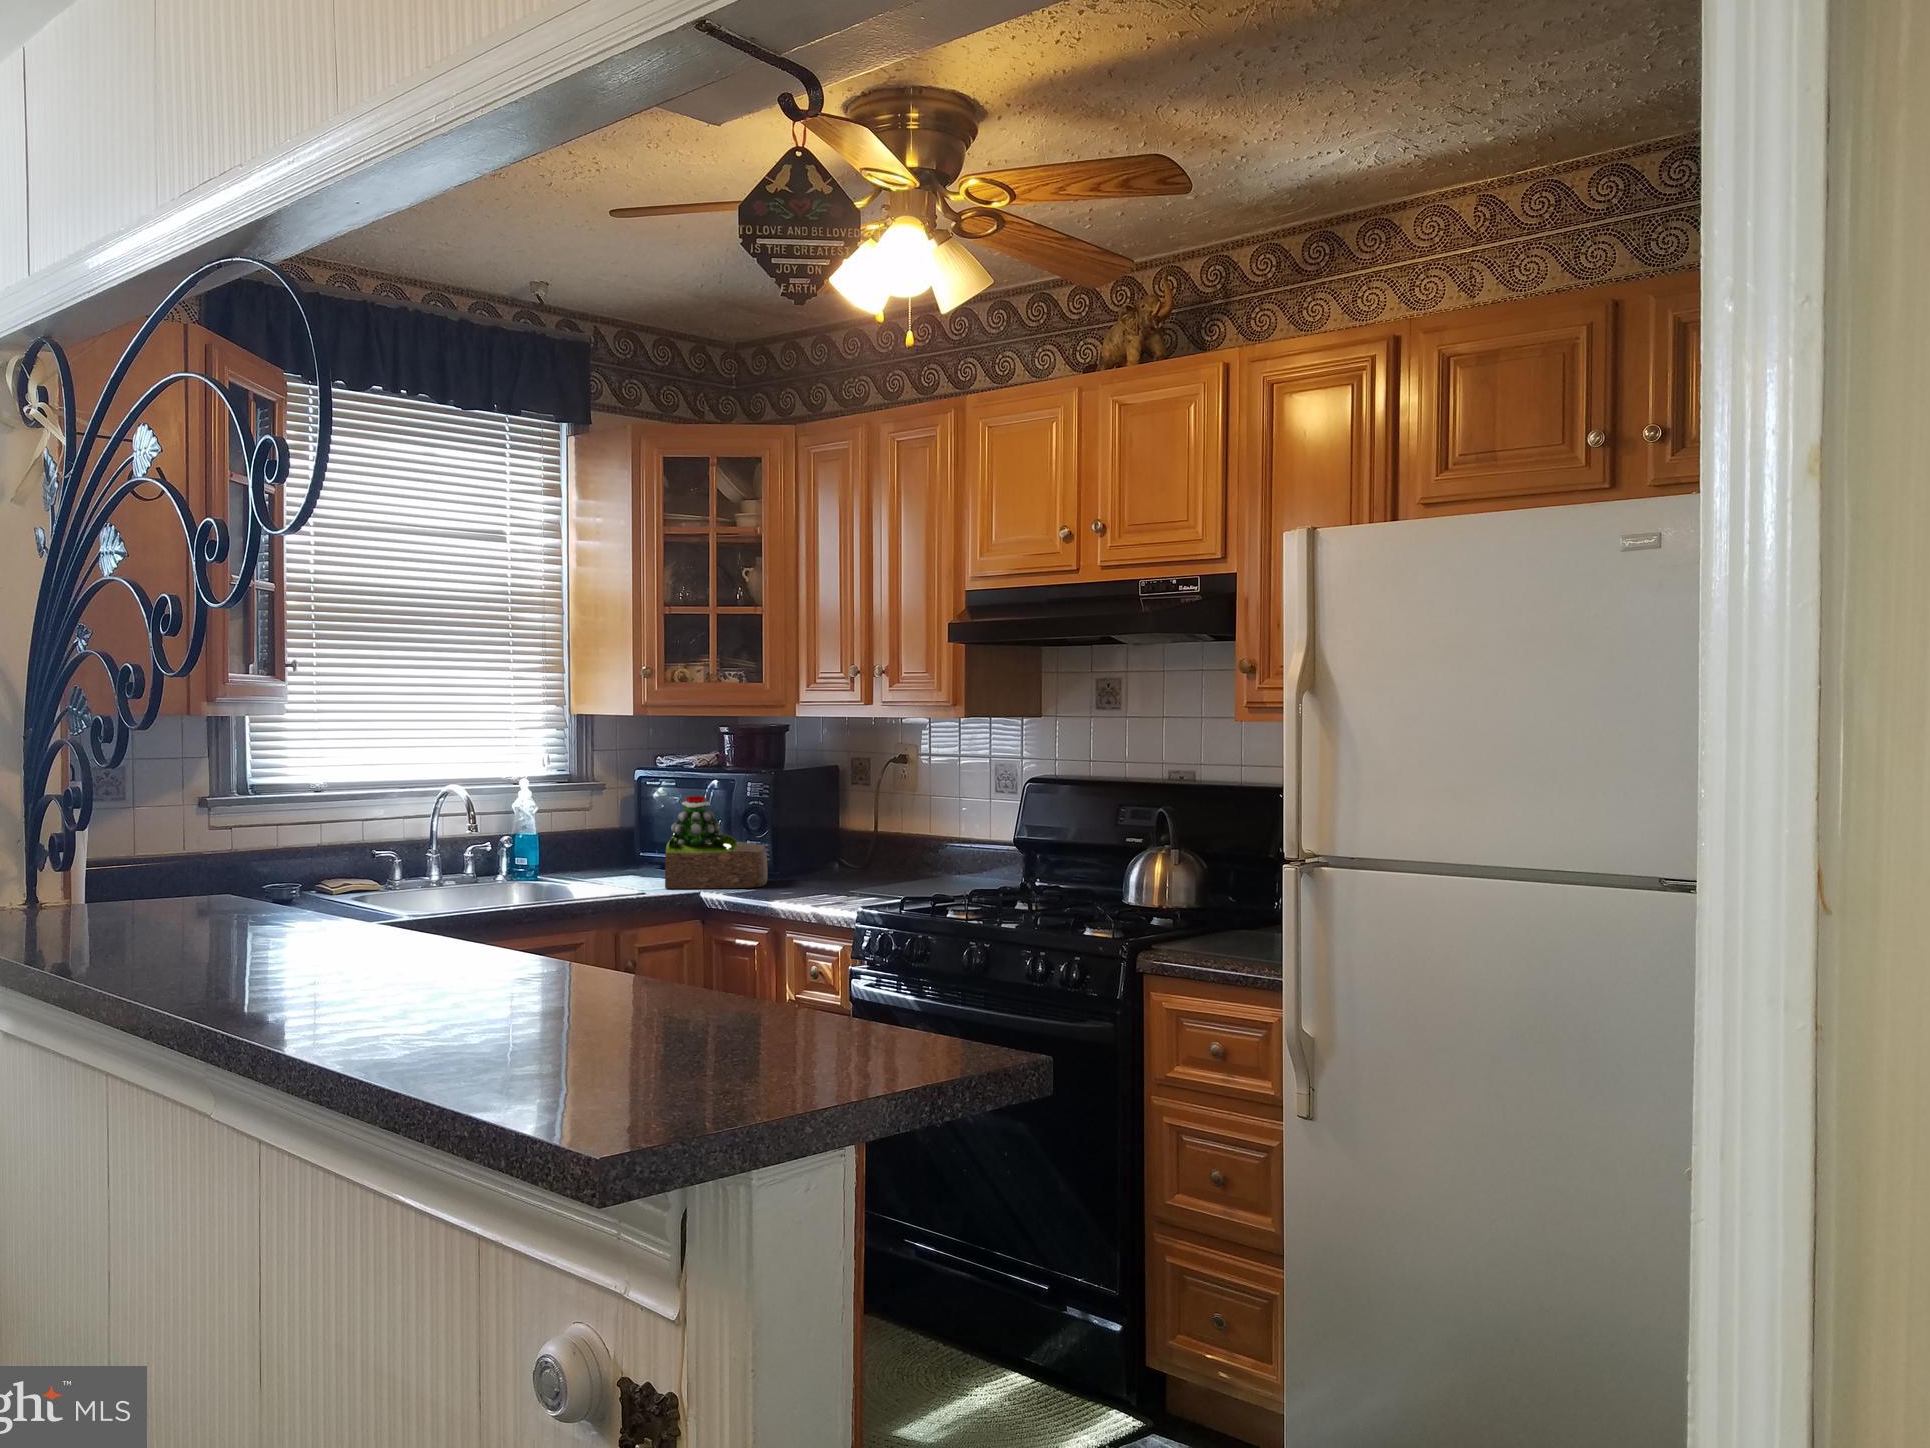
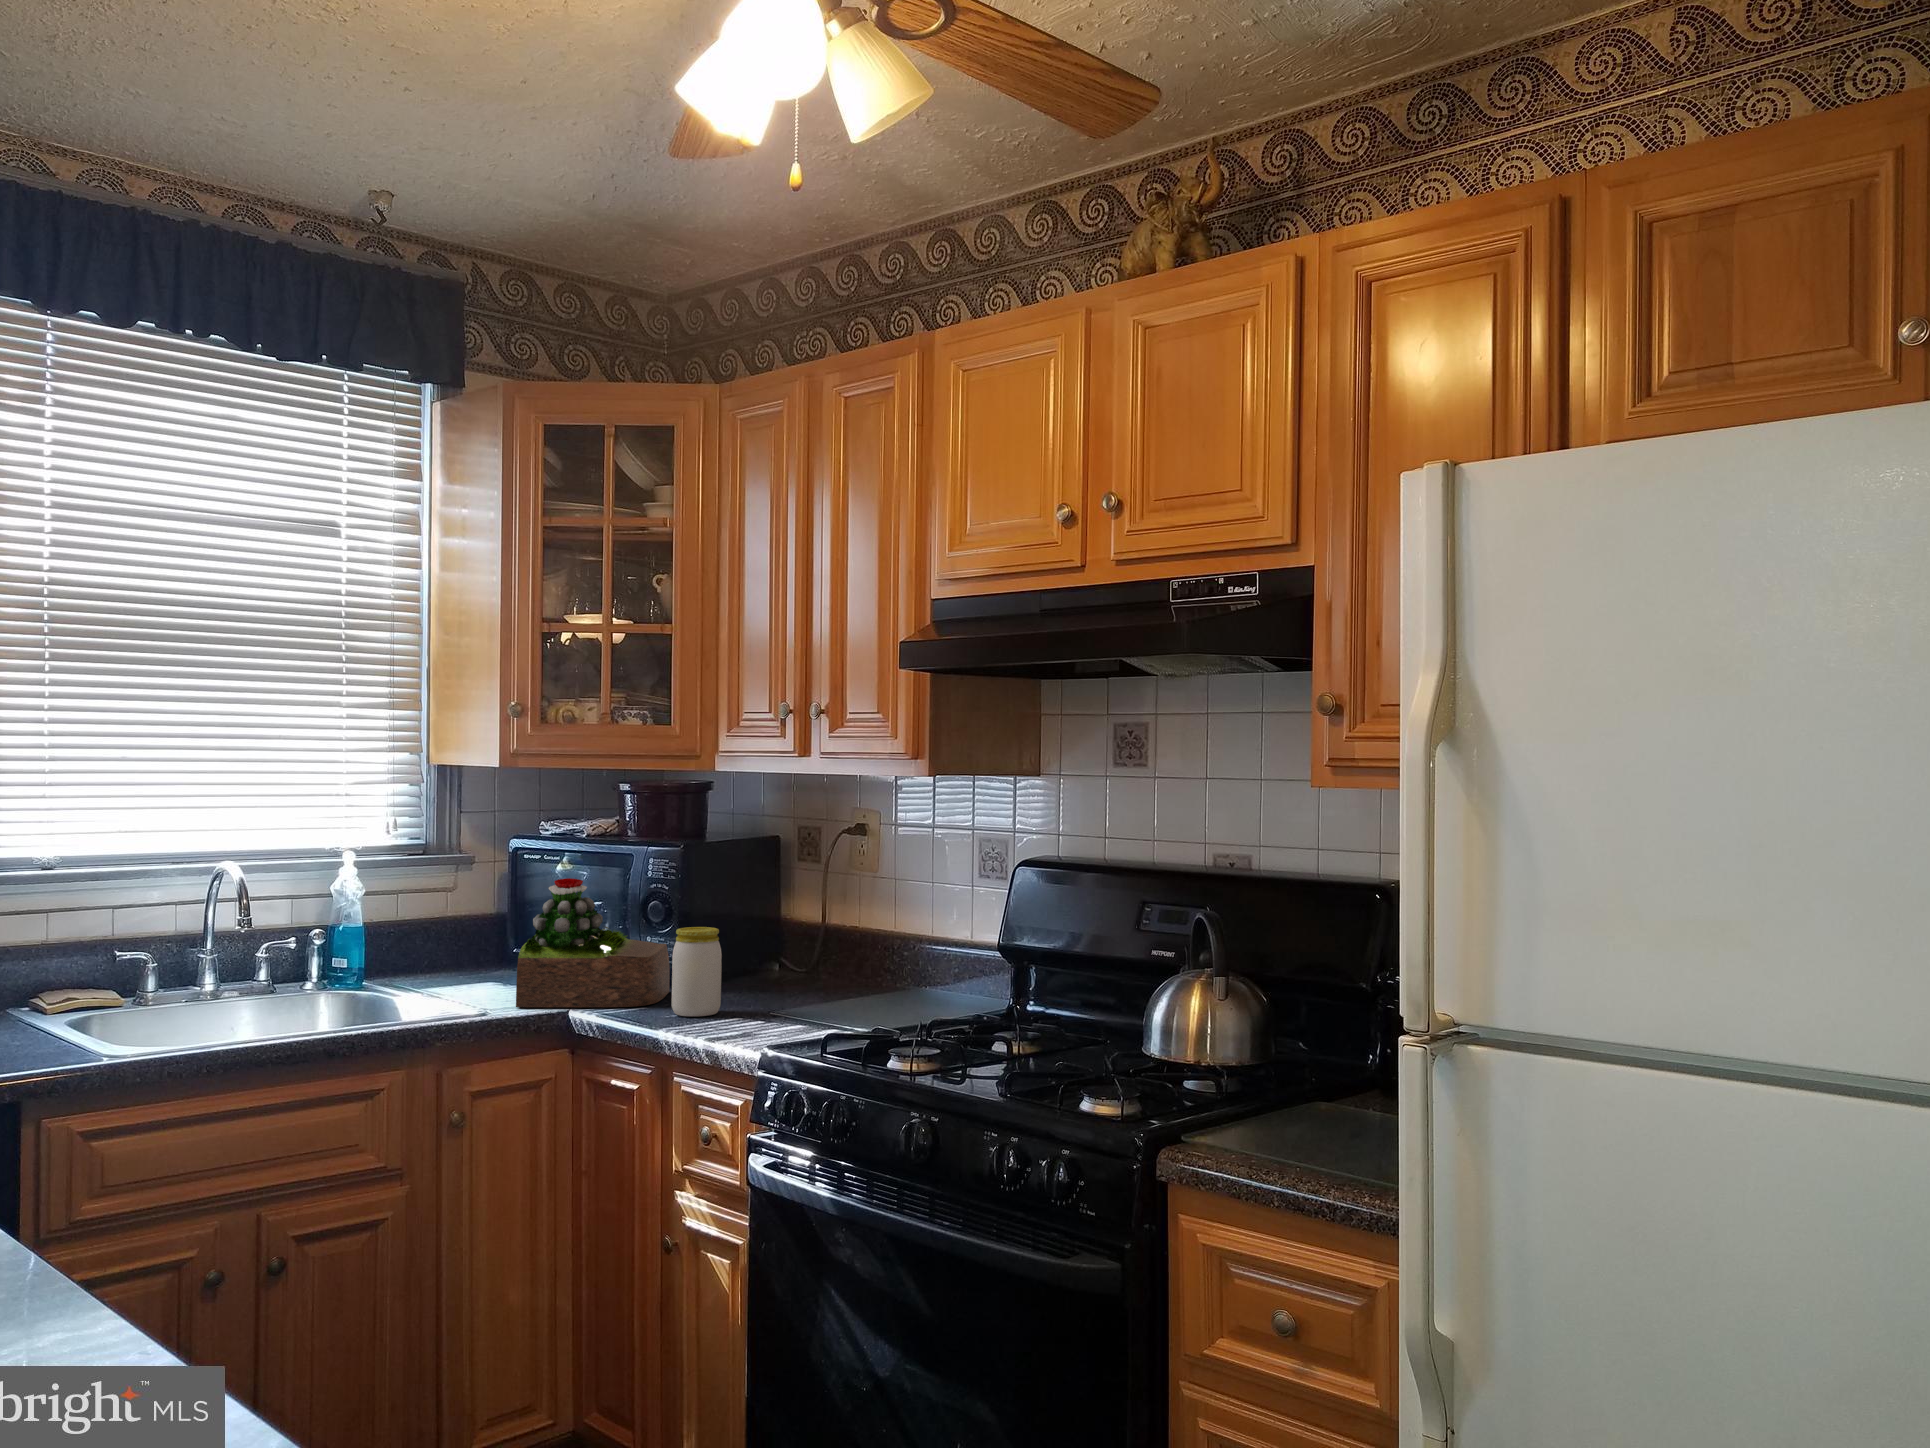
jar: none [780,829,814,892] -> present [672,927,722,1016]

